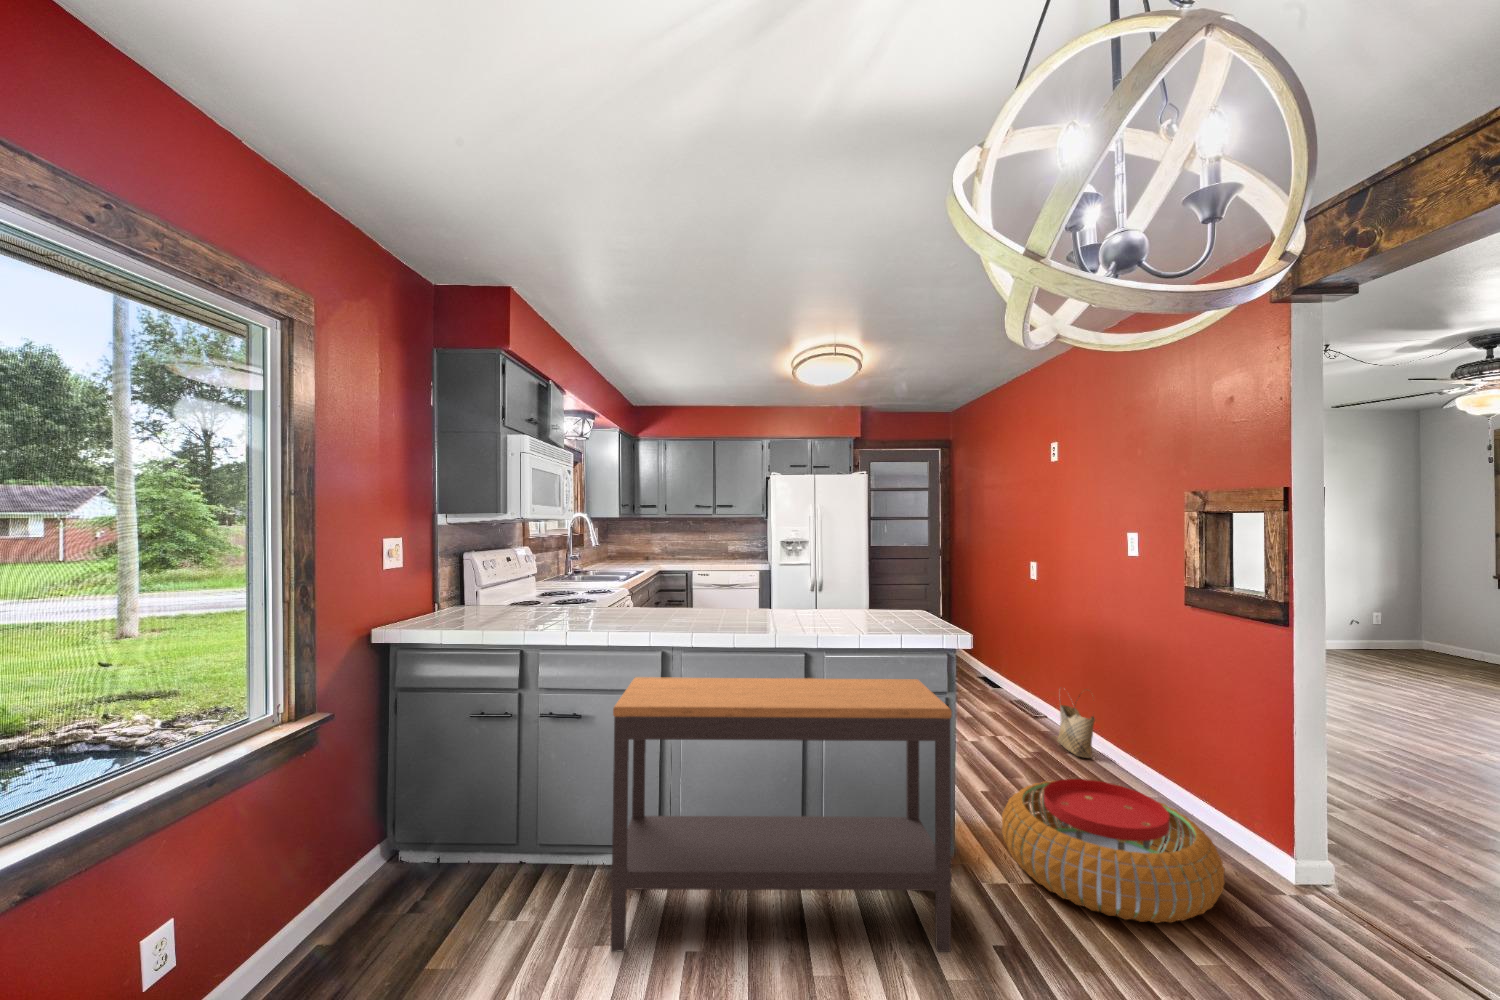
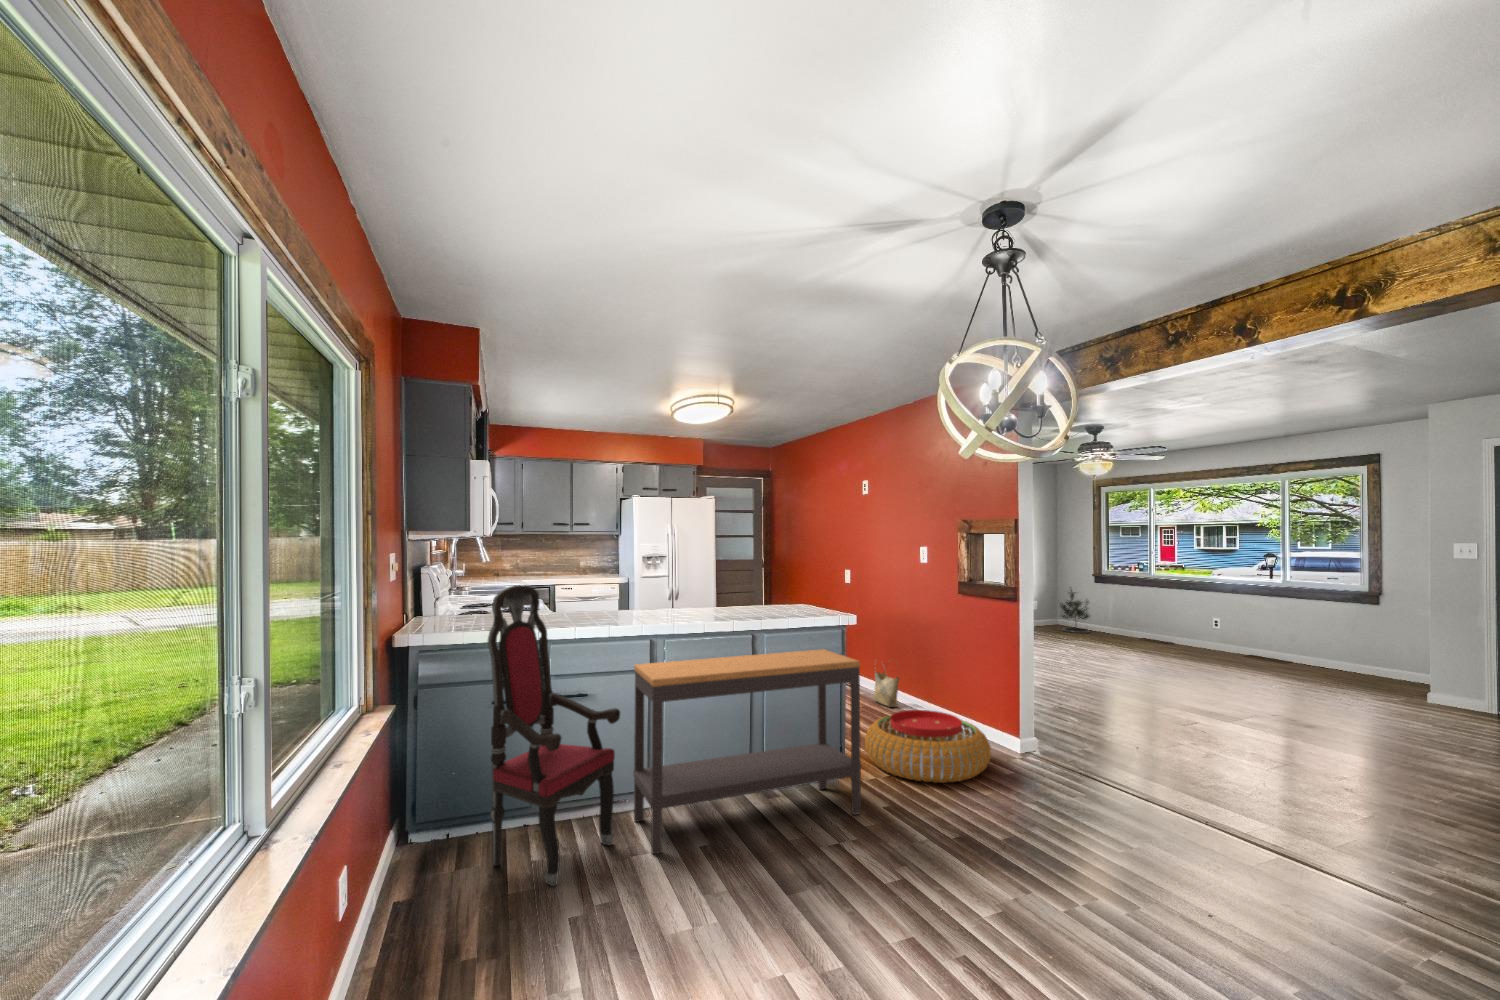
armchair: none [428,567,592,975] -> present [488,585,620,886]
potted tree: none [1403,599,1473,670] -> present [1060,590,1090,633]

